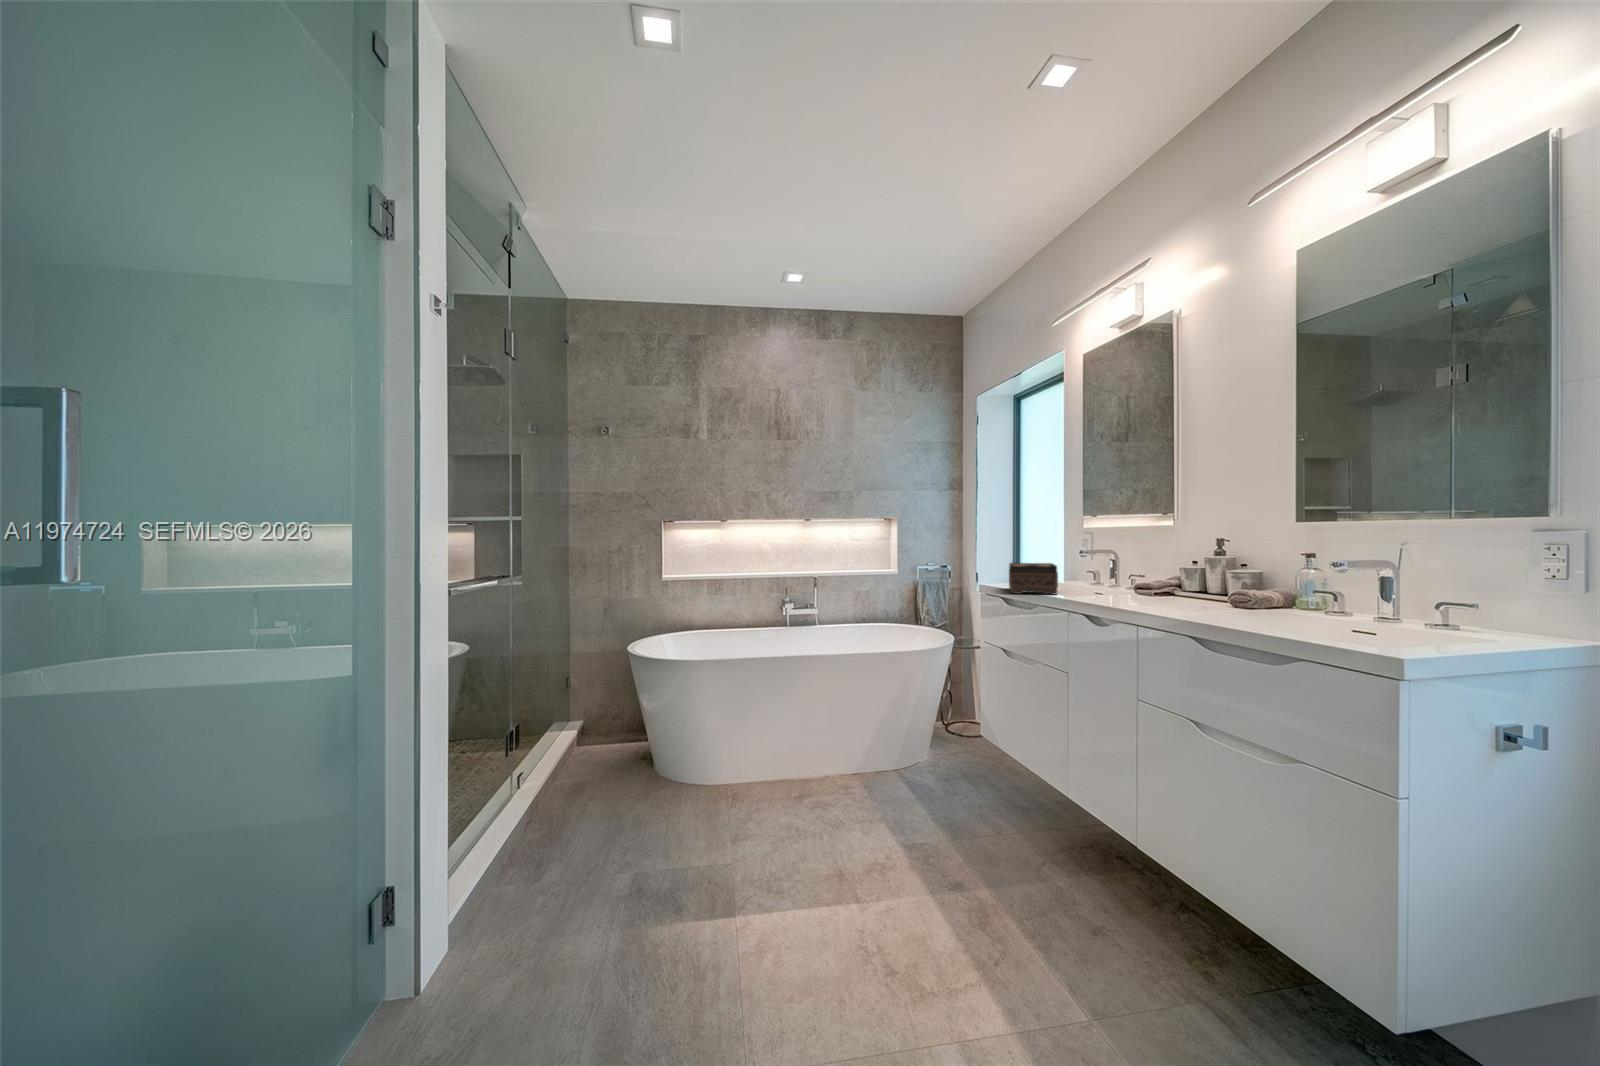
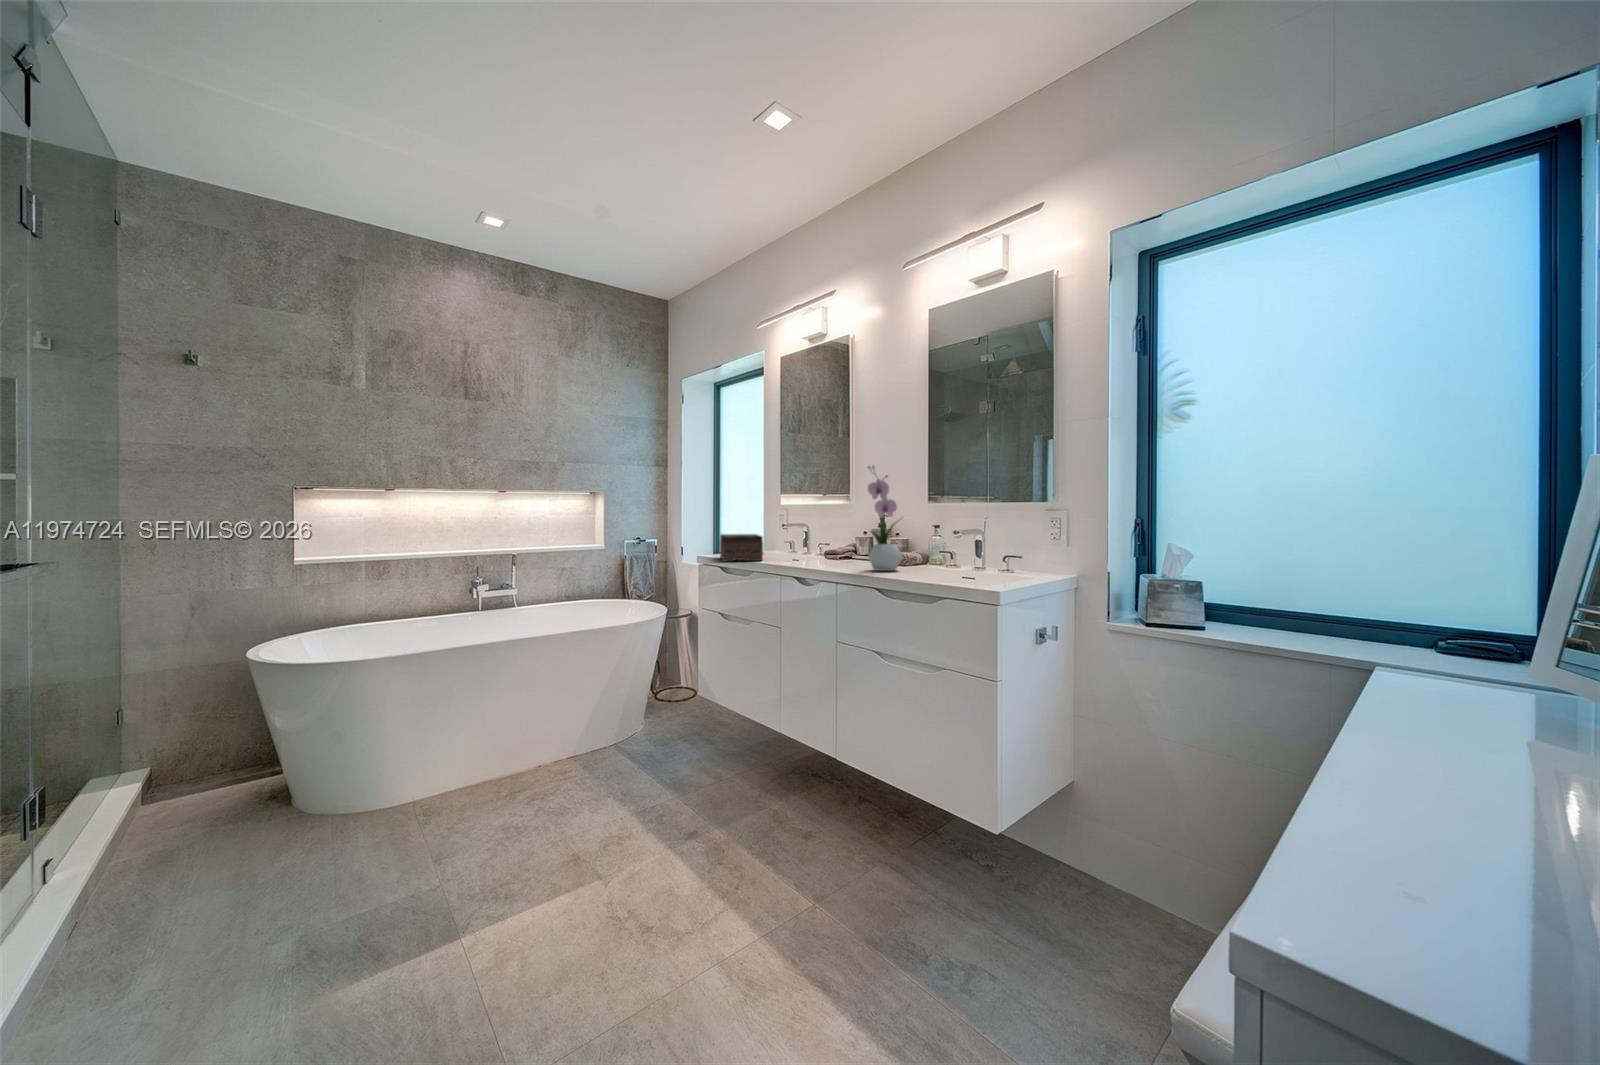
flower arrangement: none [1192,480,1250,615] -> present [868,466,903,571]

